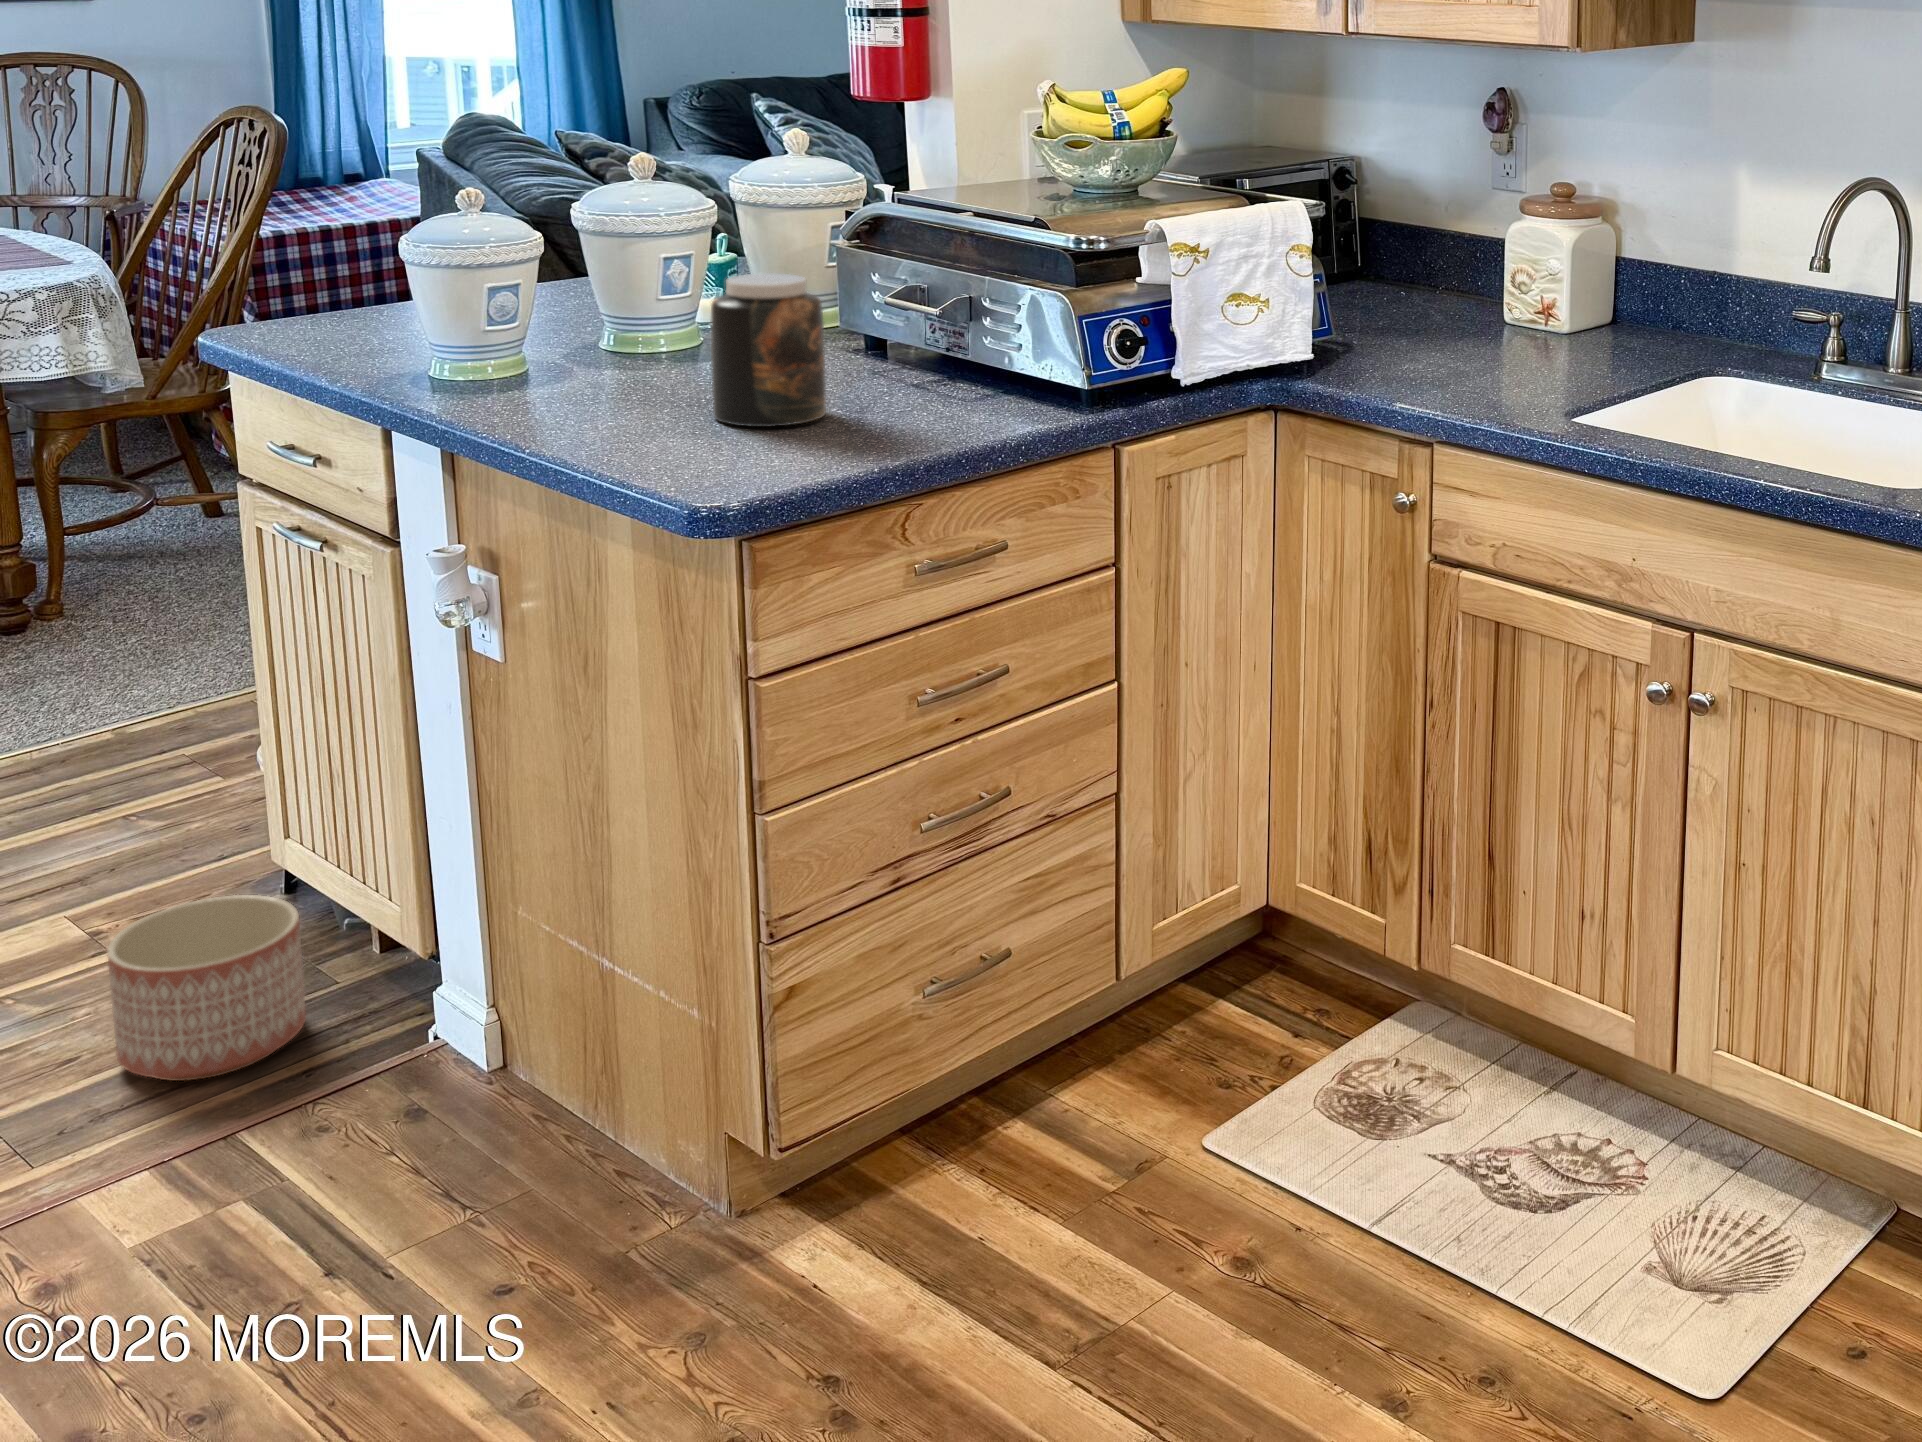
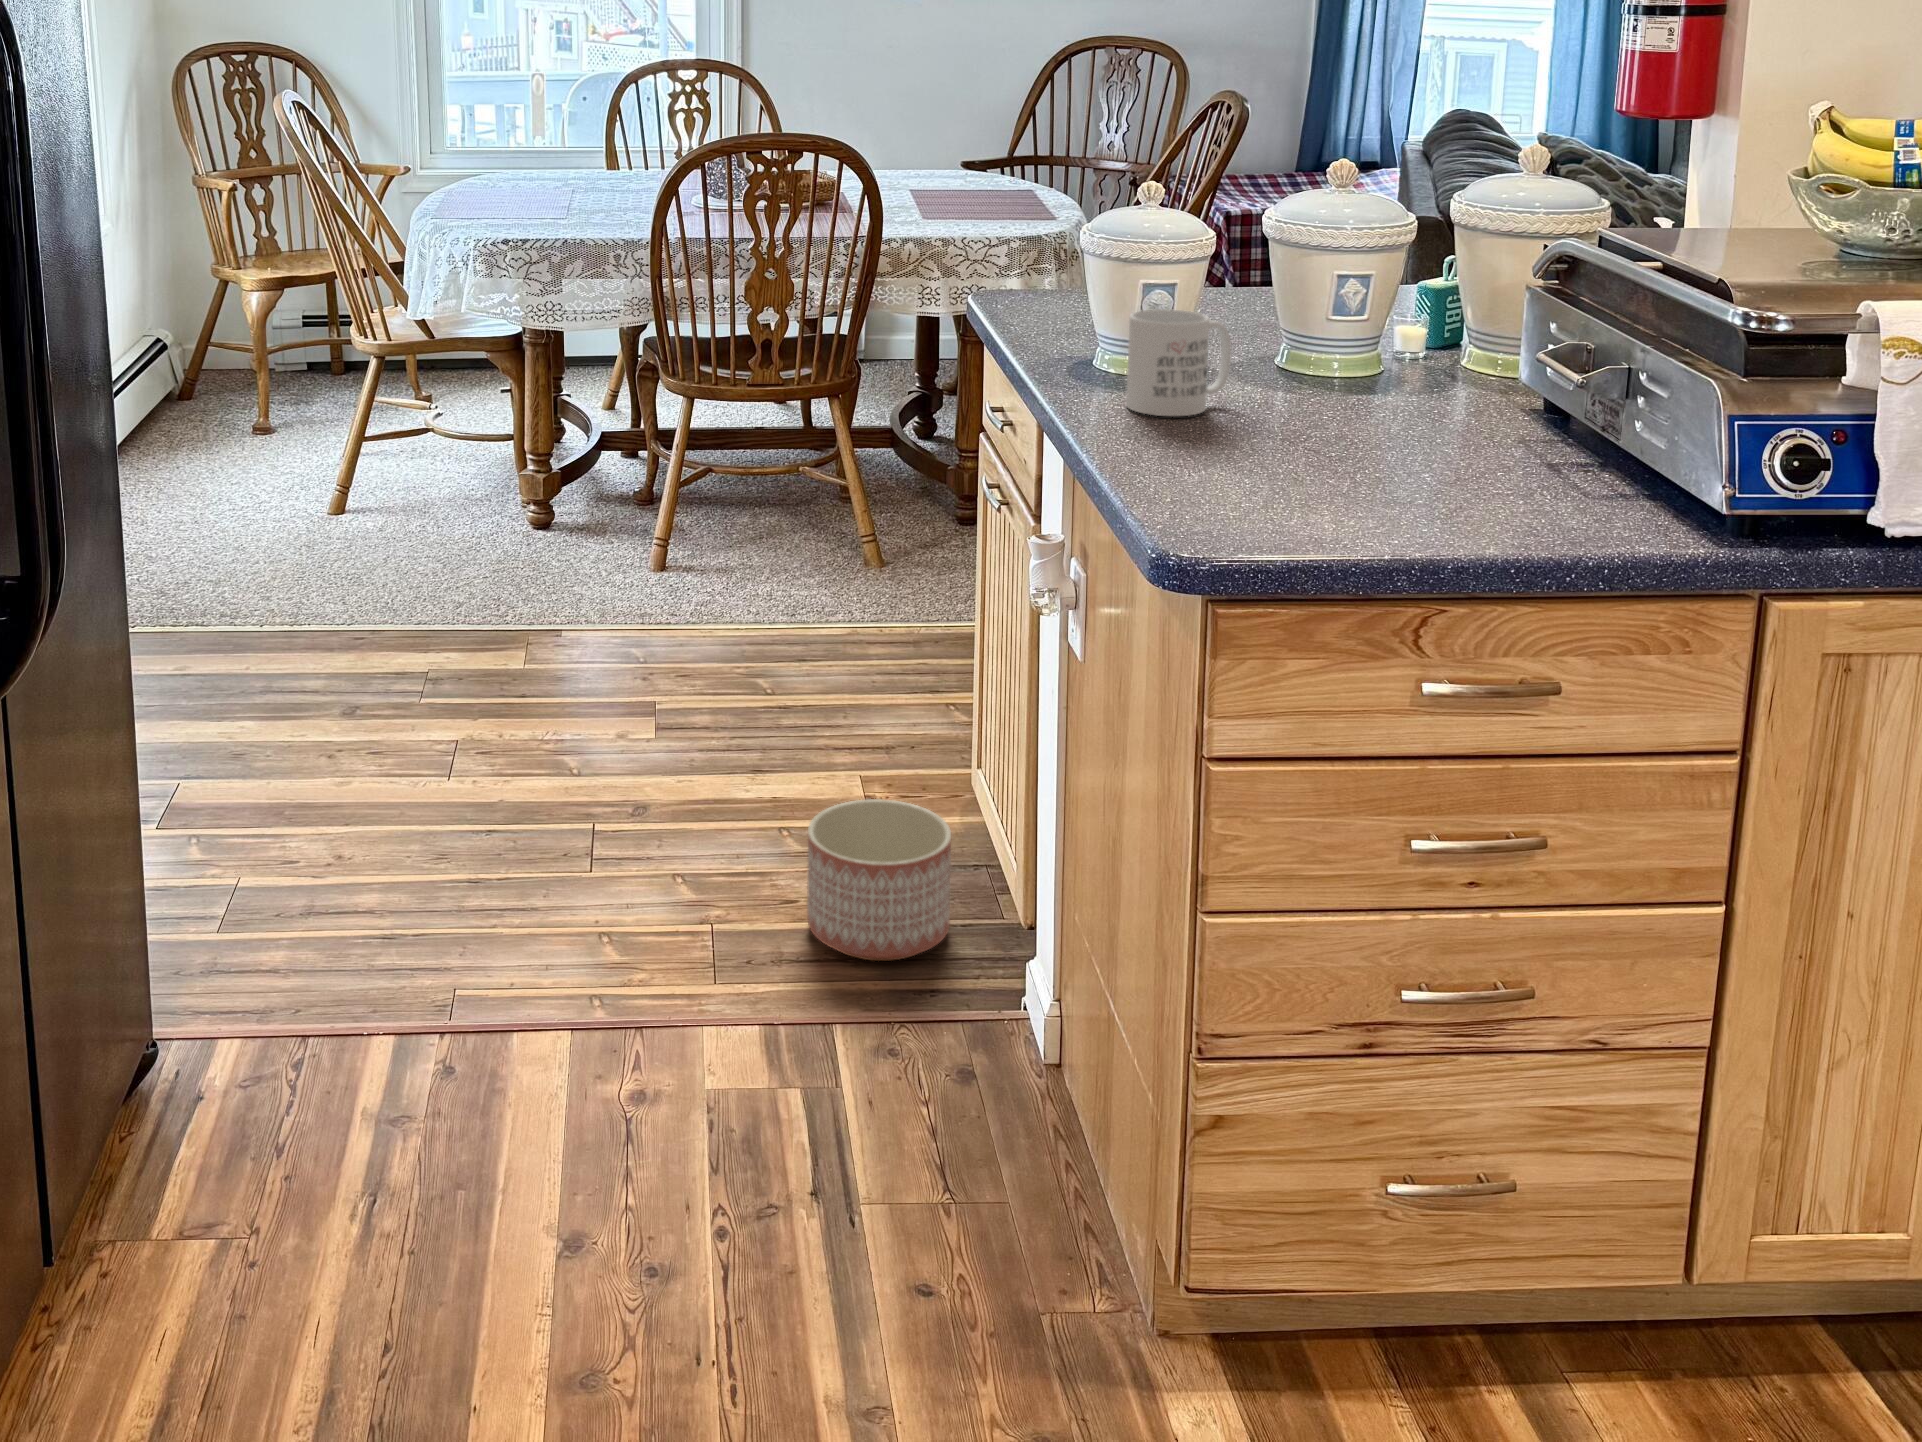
jar: present [711,273,826,427] -> none [1262,312,1393,491]
mug: none [523,294,618,395] -> present [1126,309,1231,416]

